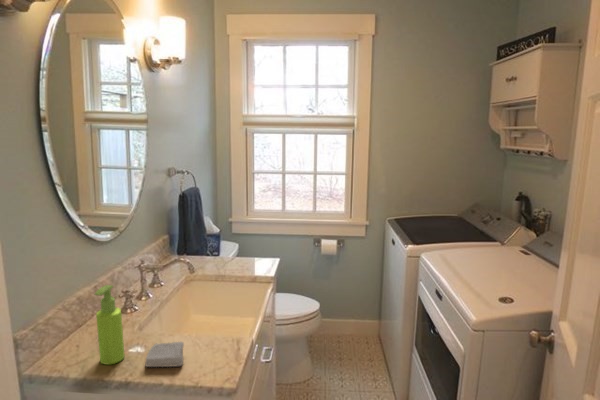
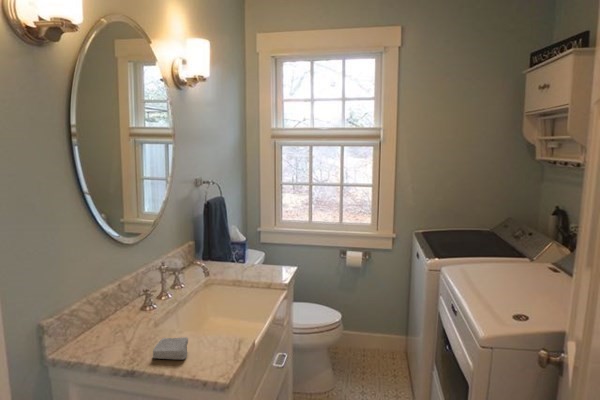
soap dispenser: present [95,285,124,364] -> none [109,282,136,355]

